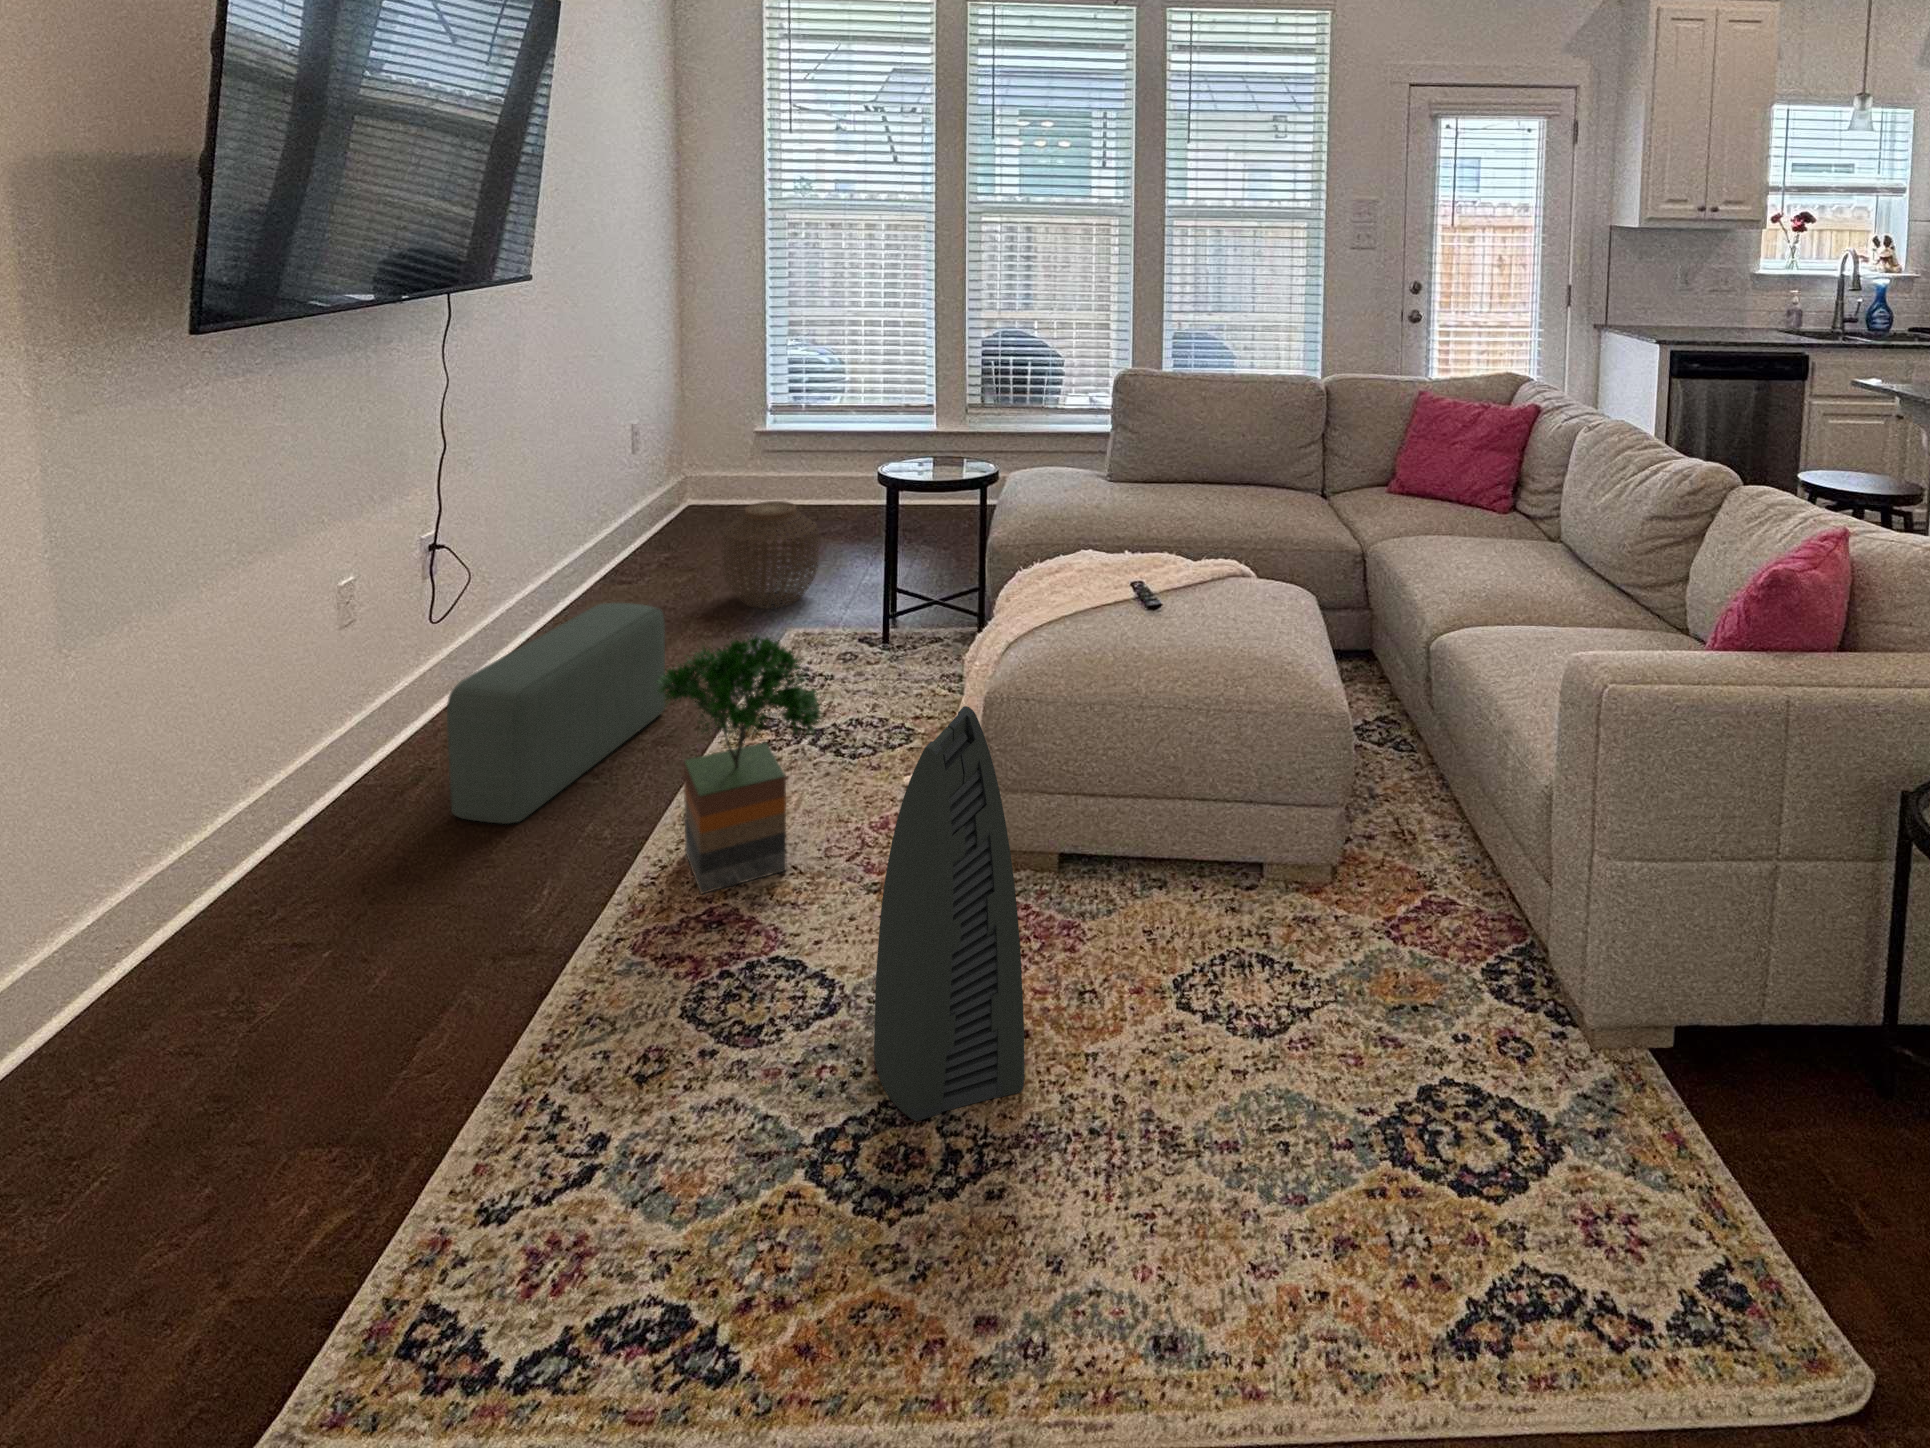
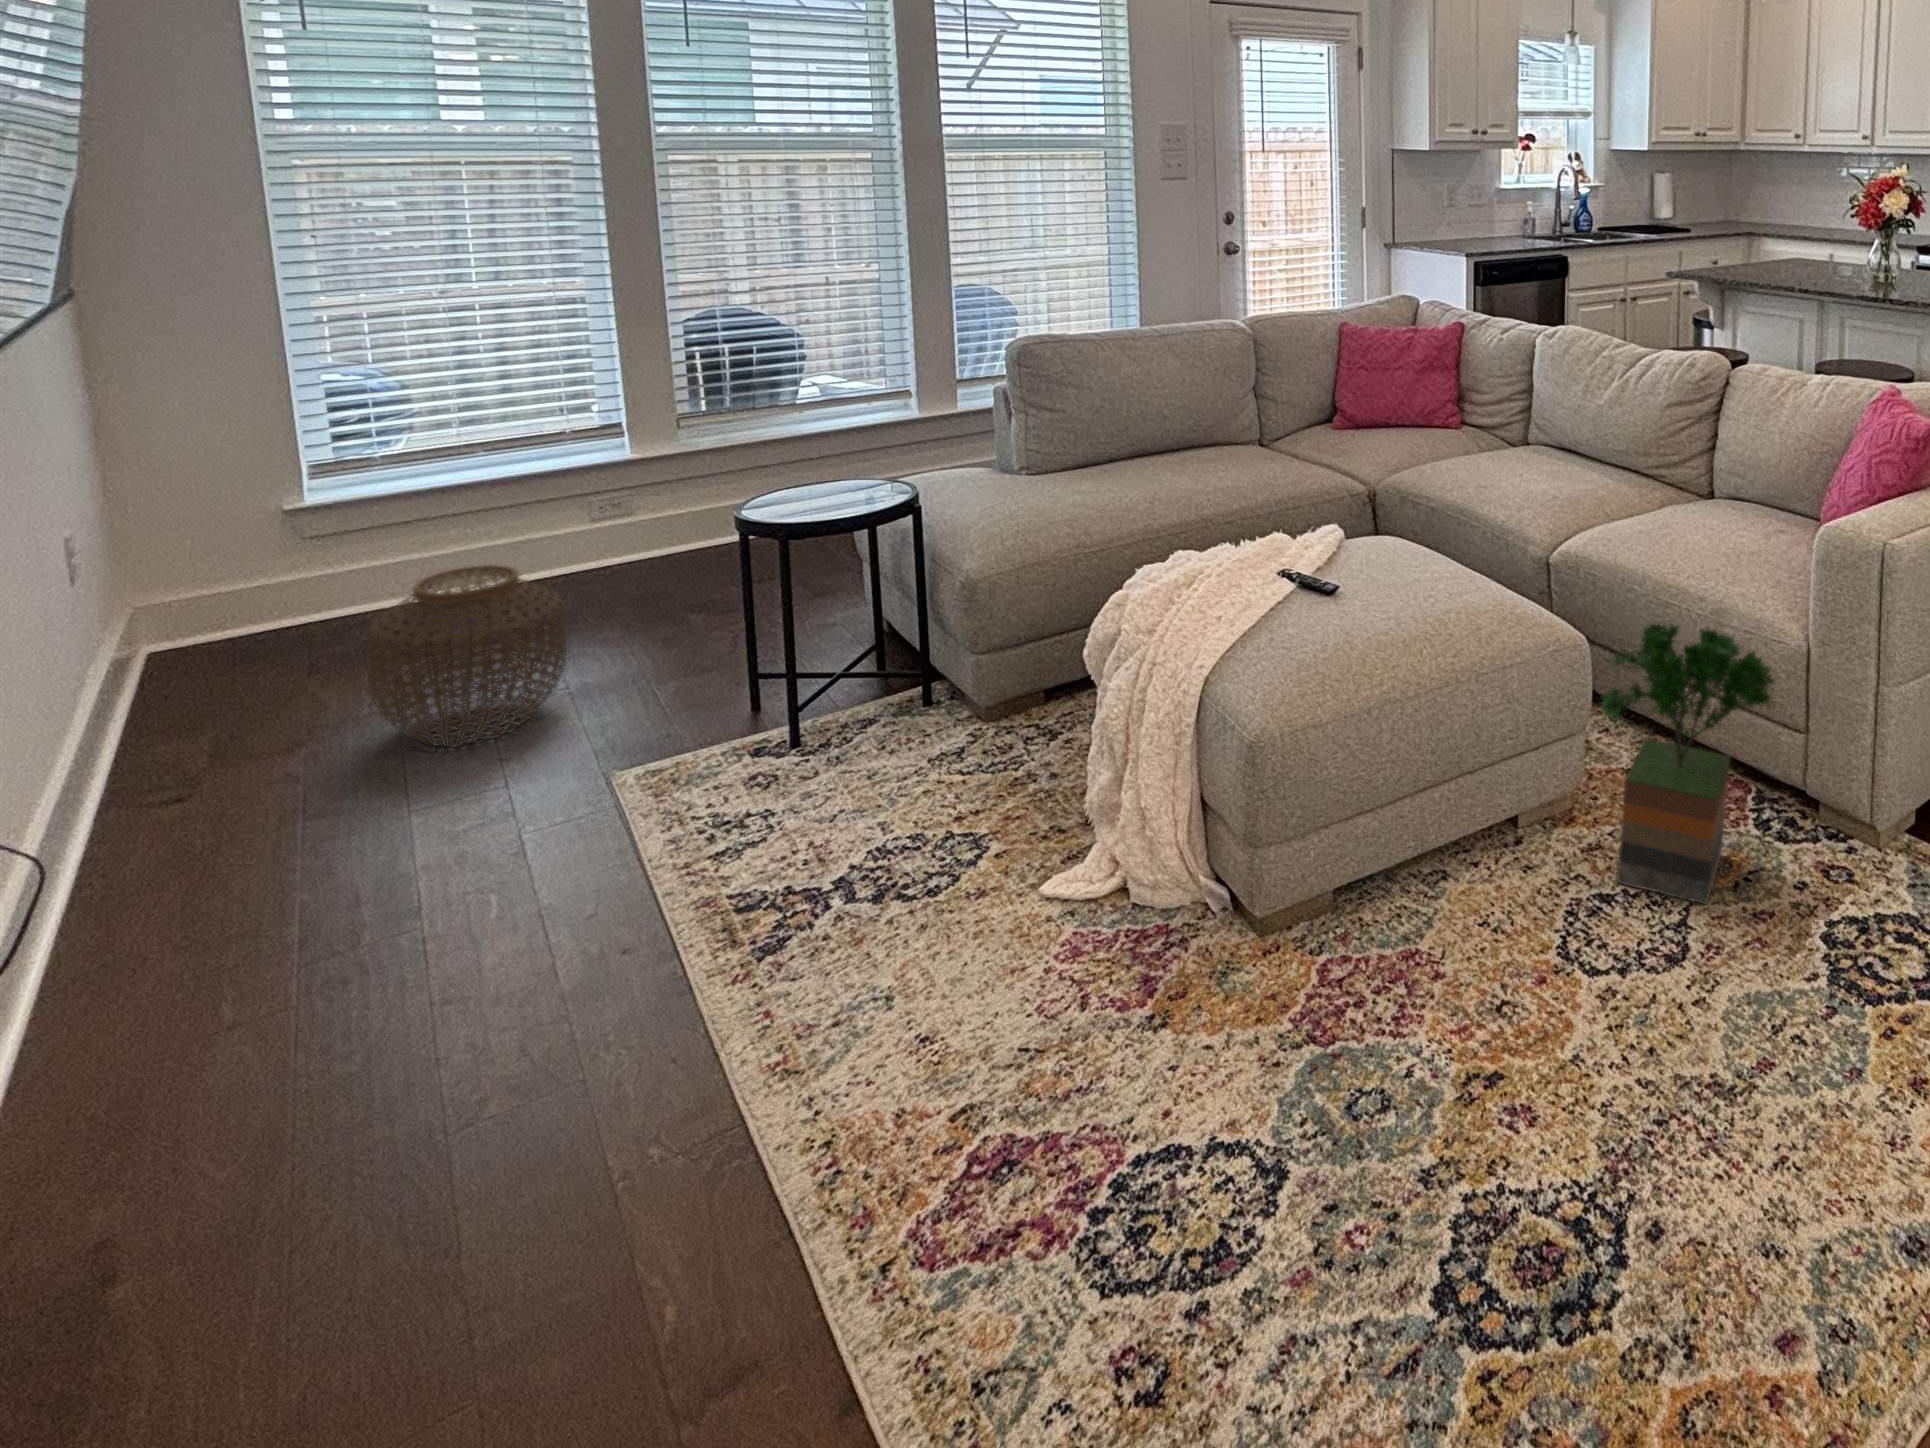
pouf: present [447,603,666,824] -> none [192,778,490,1282]
potted tree: present [656,636,821,894] -> present [1602,623,1775,904]
air purifier: present [874,706,1025,1121] -> none [1352,732,1560,1223]

